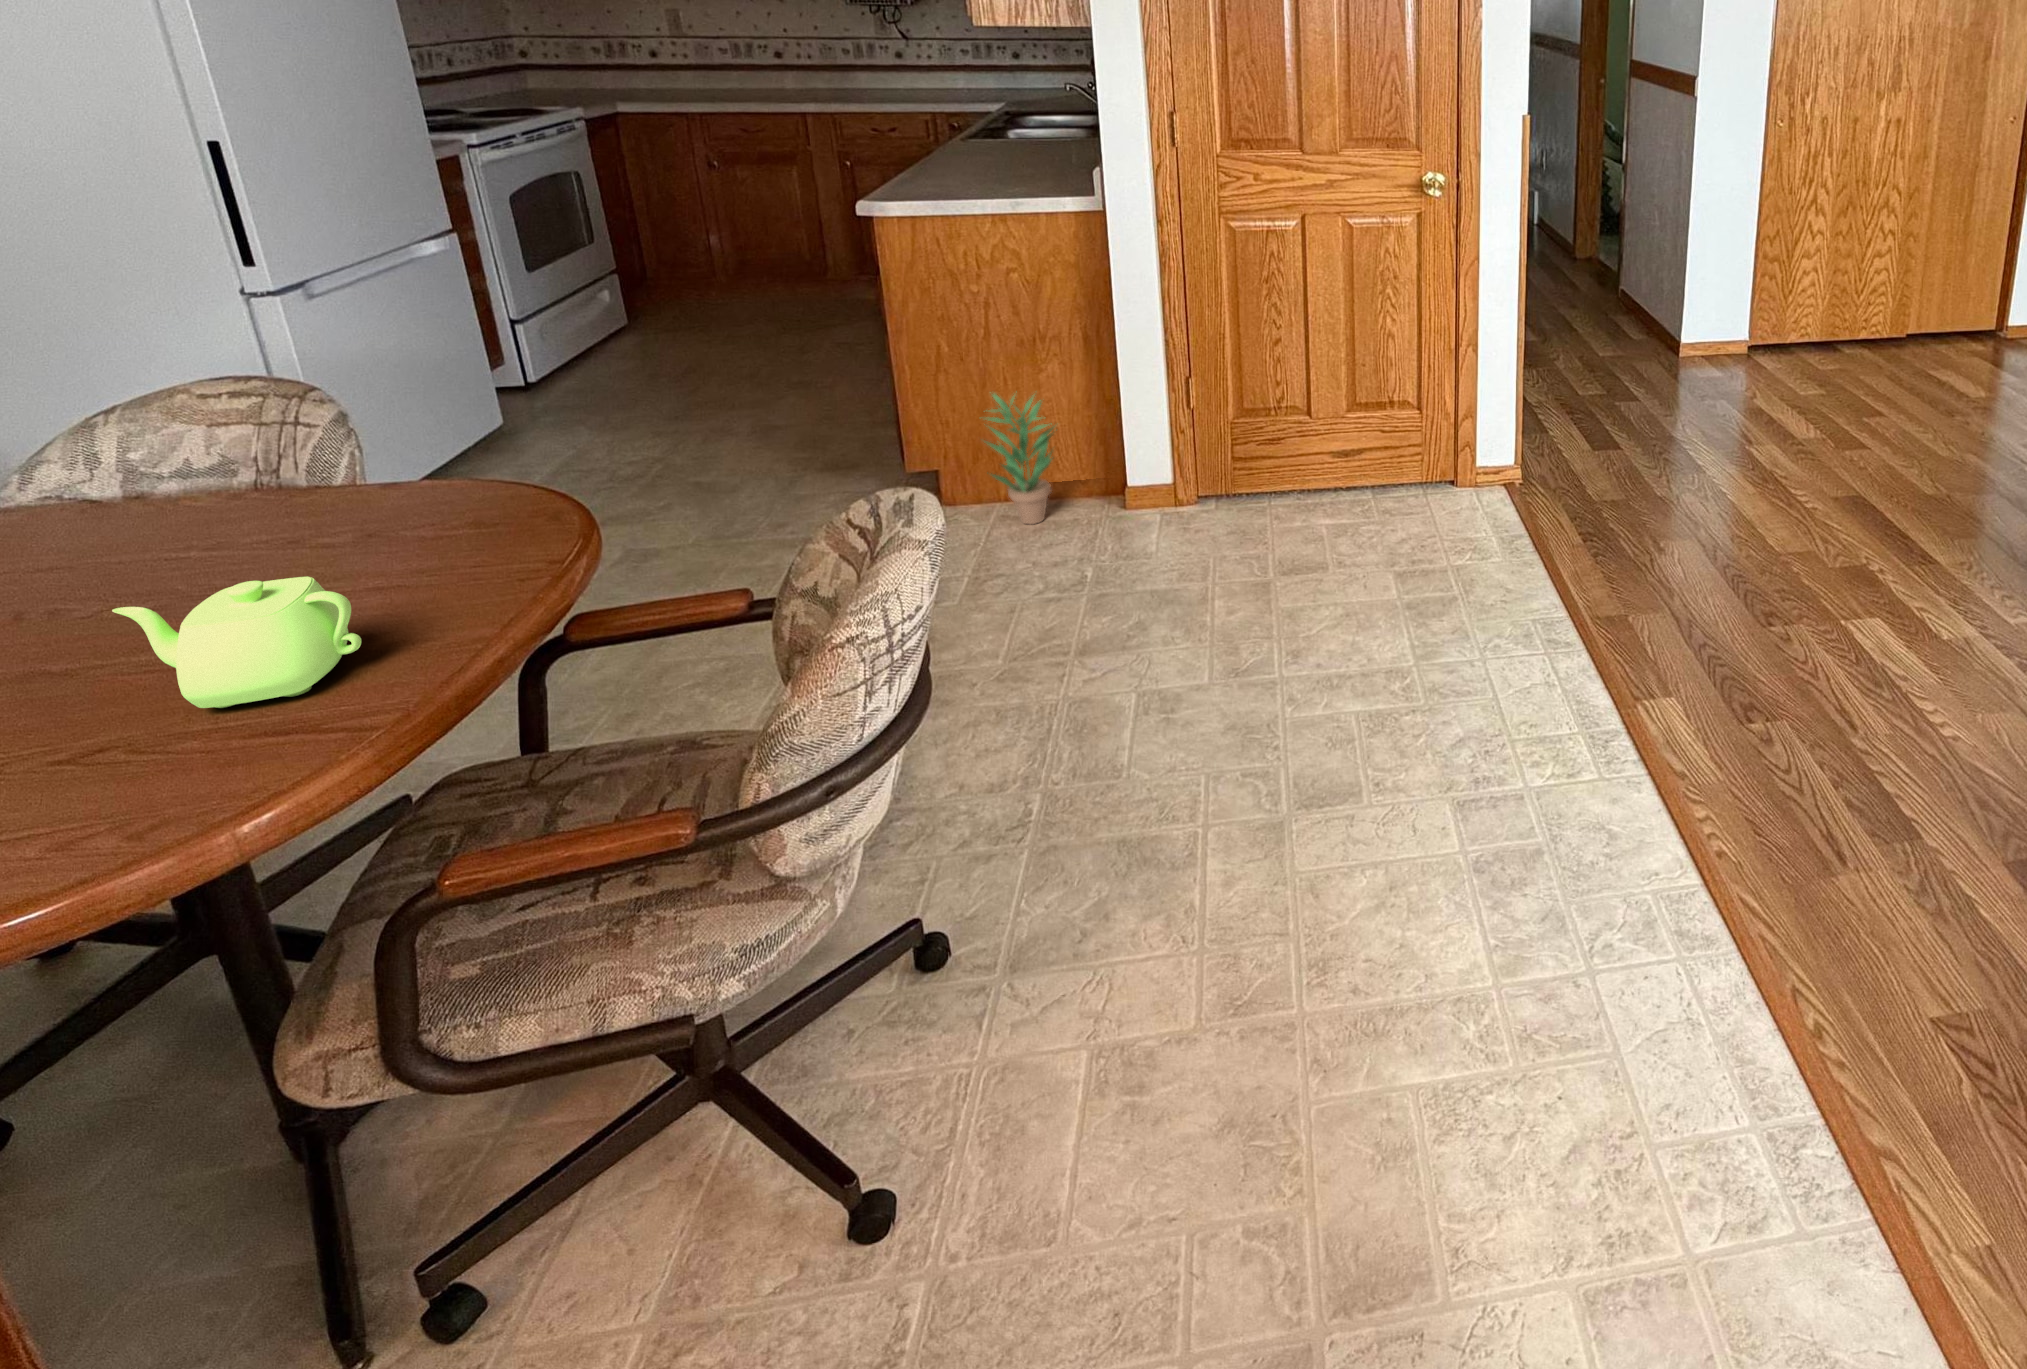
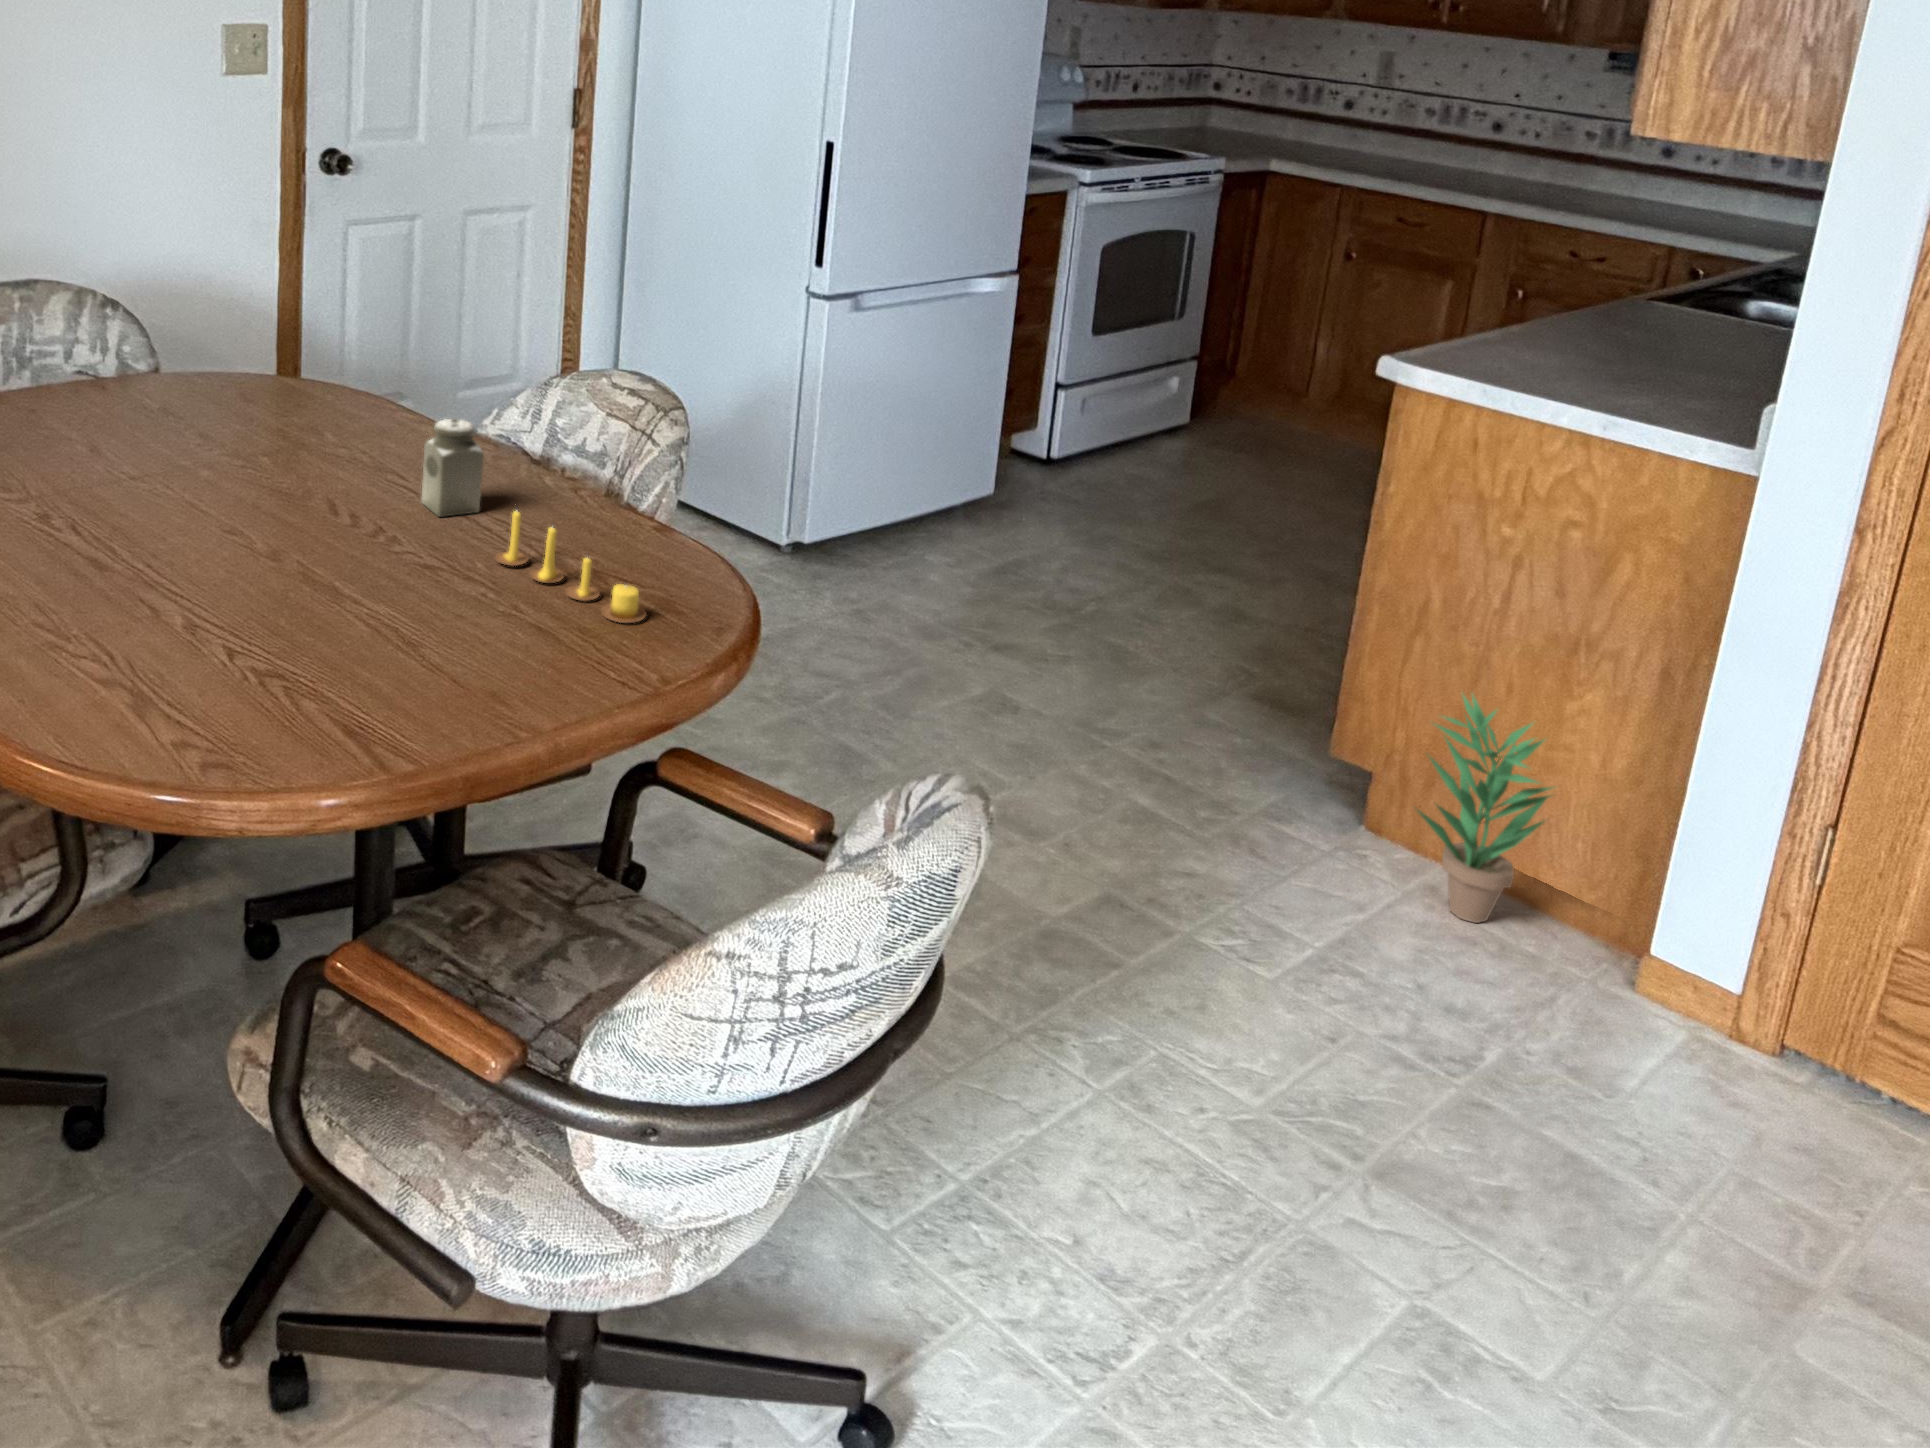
salt shaker: none [40,466,161,570] -> present [422,419,483,517]
candle: none [249,500,488,566] -> present [495,506,646,623]
teapot: present [112,577,361,708] -> none [314,557,449,703]

